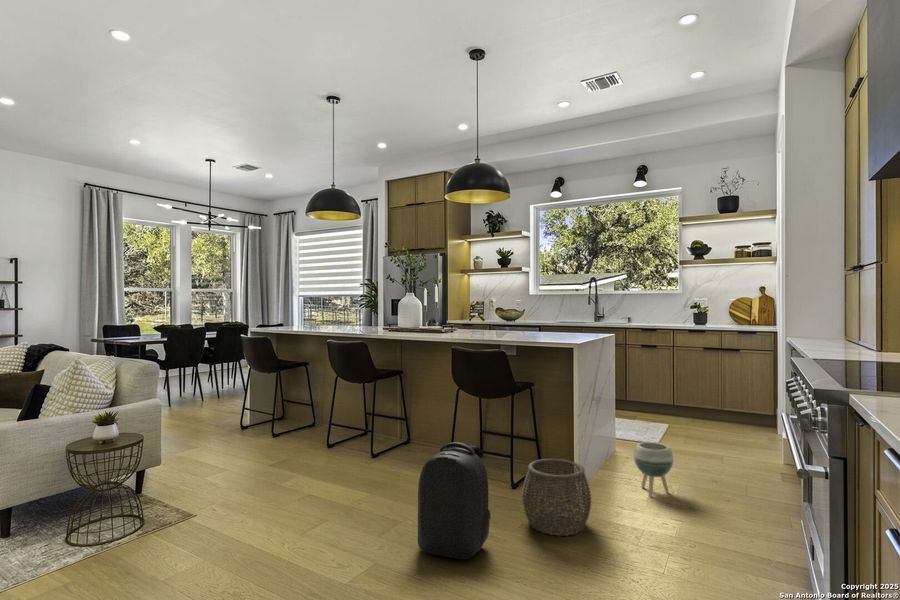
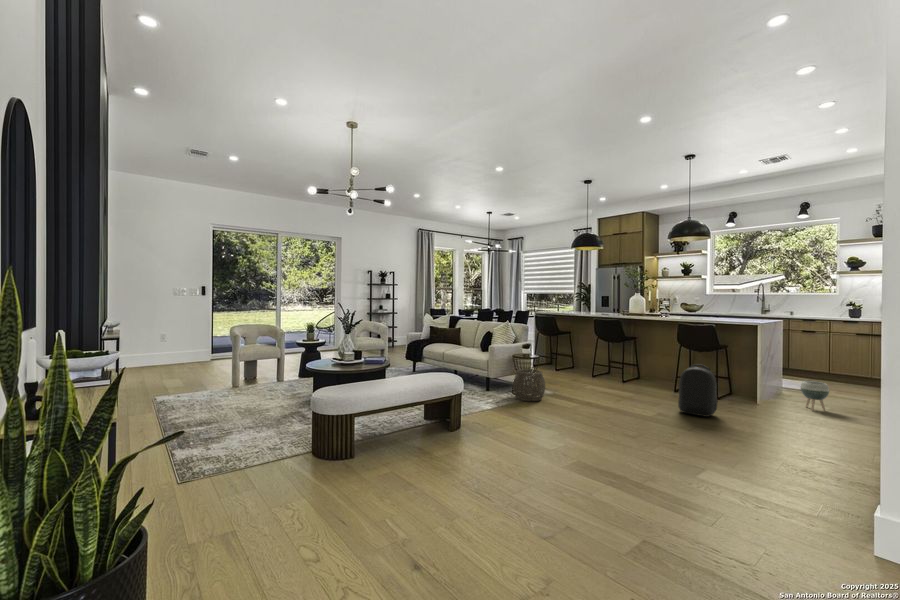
woven basket: present [522,459,591,536] -> present [513,369,545,401]

